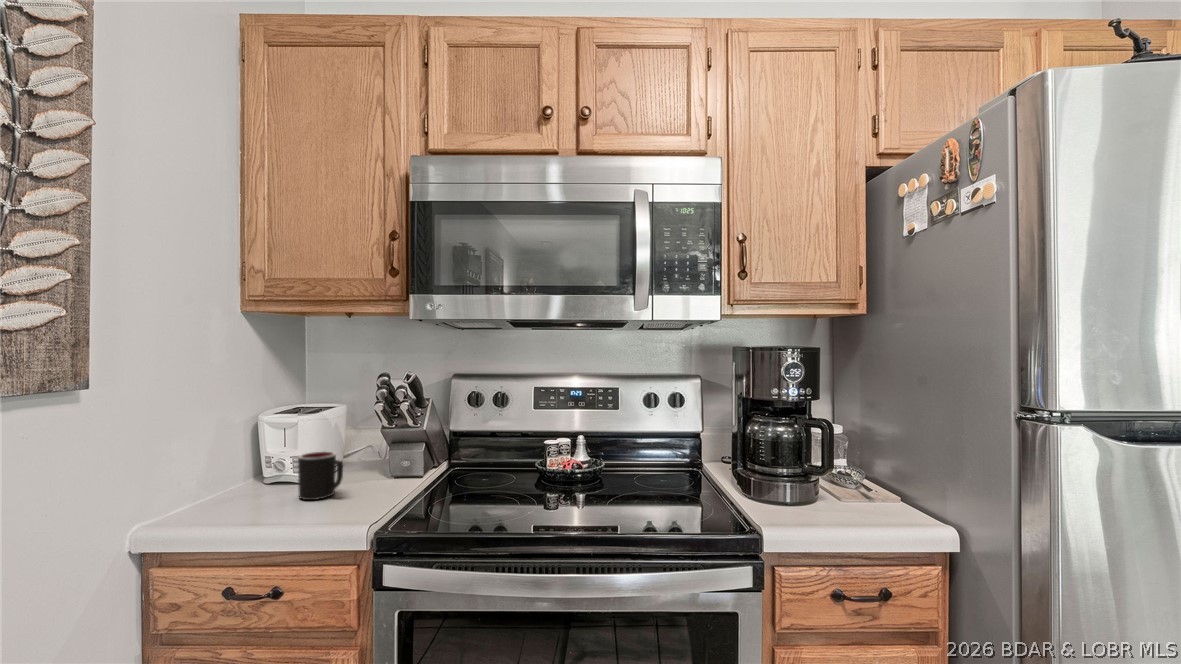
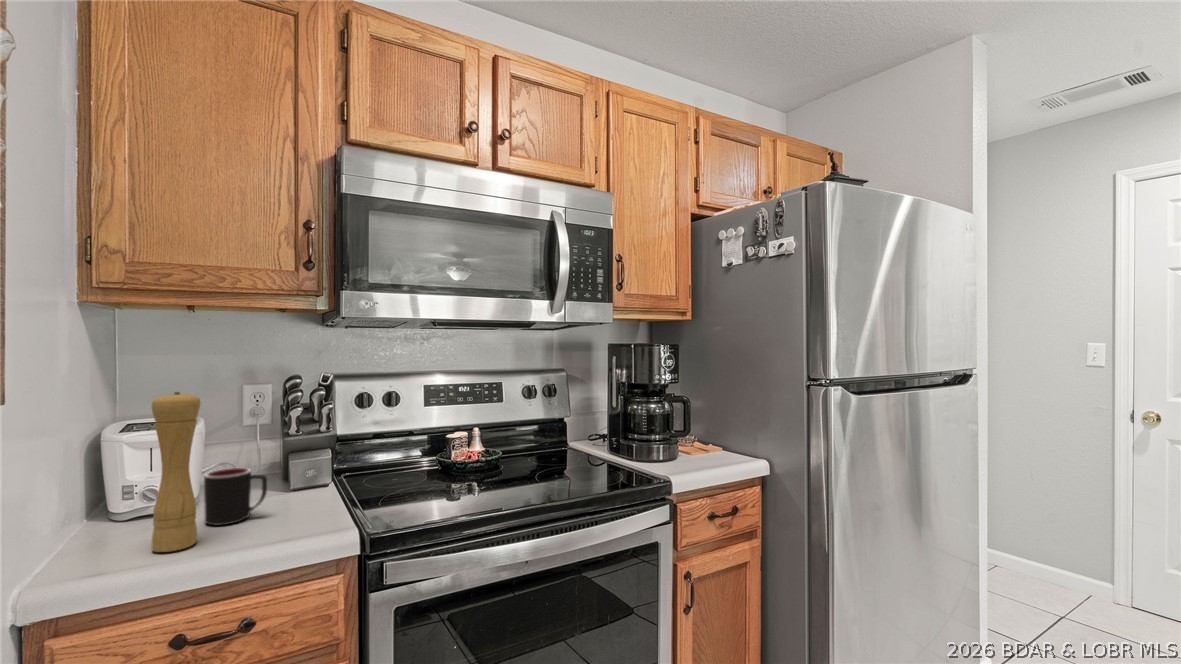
pepper mill: none [235,384,274,516] -> present [151,392,200,552]

